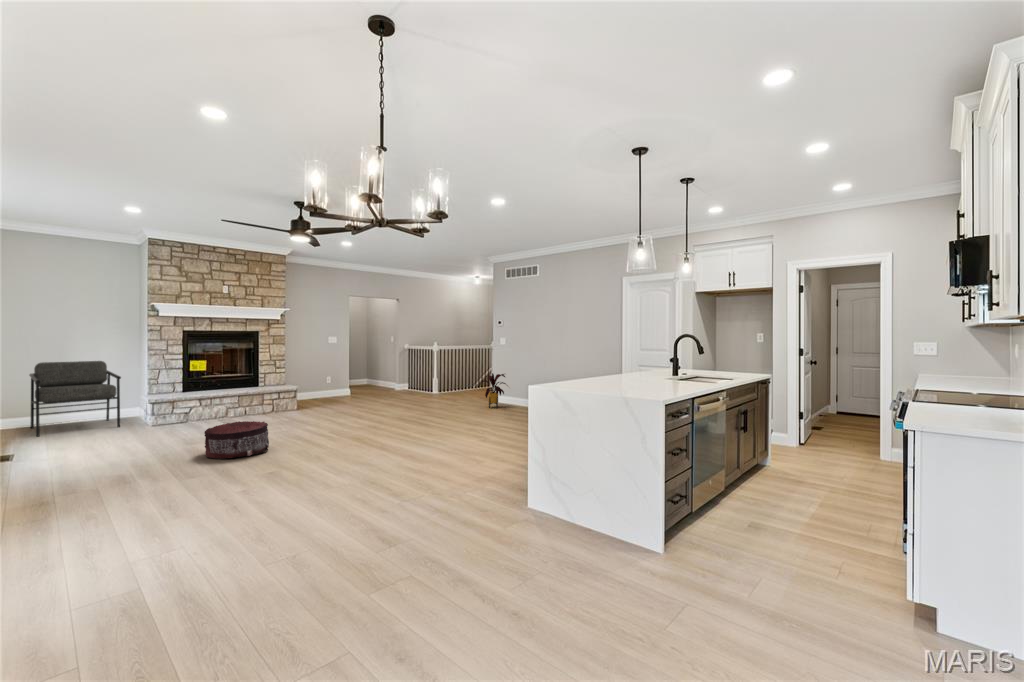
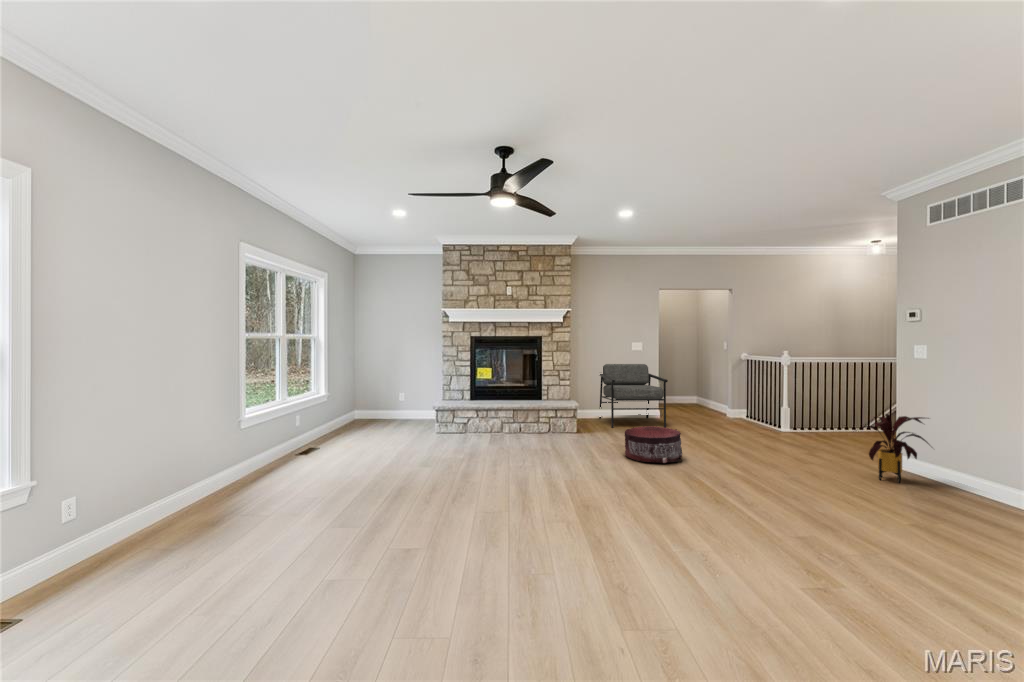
armchair: present [29,361,121,437] -> present [599,364,668,428]
pouf: present [205,421,269,459] -> present [625,426,682,463]

